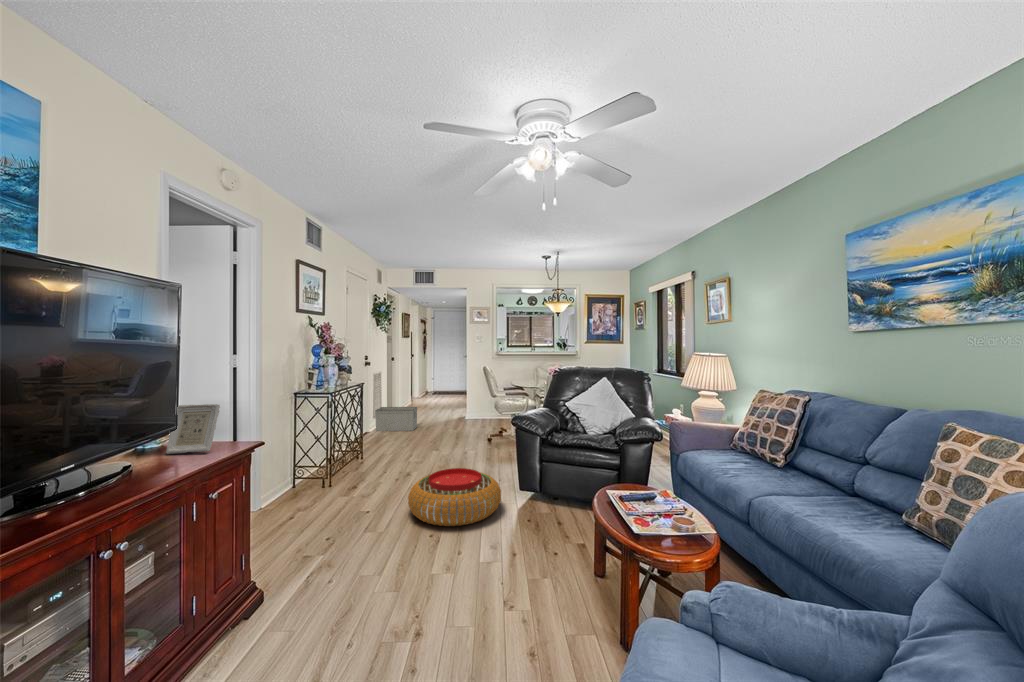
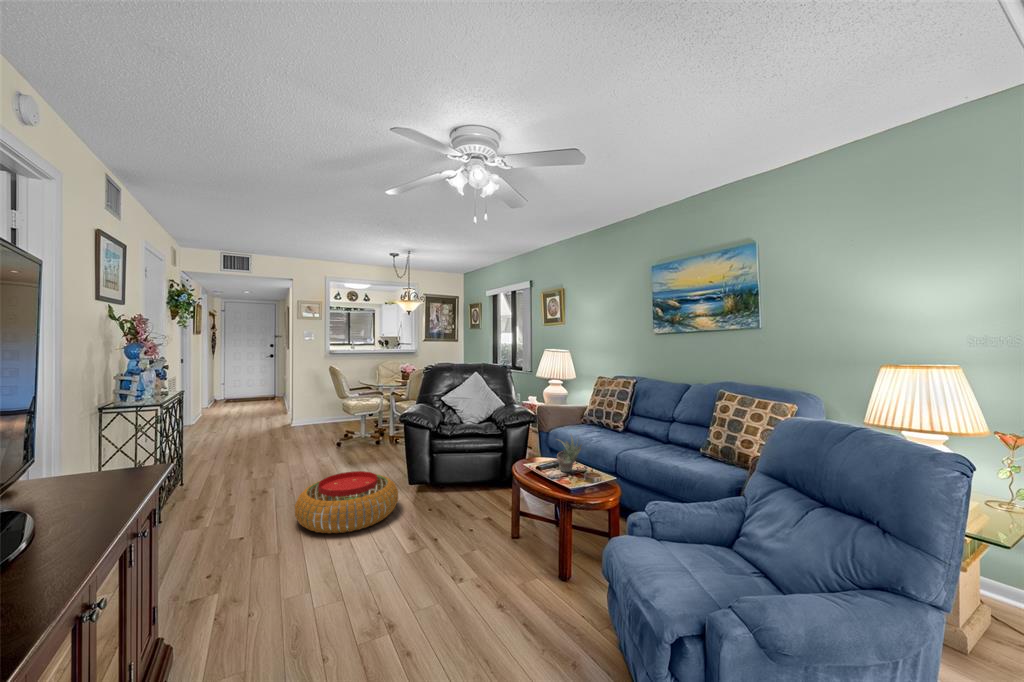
picture frame: present [166,404,220,454] -> none [37,423,113,497]
storage bin: present [375,407,417,431] -> none [176,416,236,451]
succulent plant: none [640,460,676,510] -> present [557,435,582,472]

